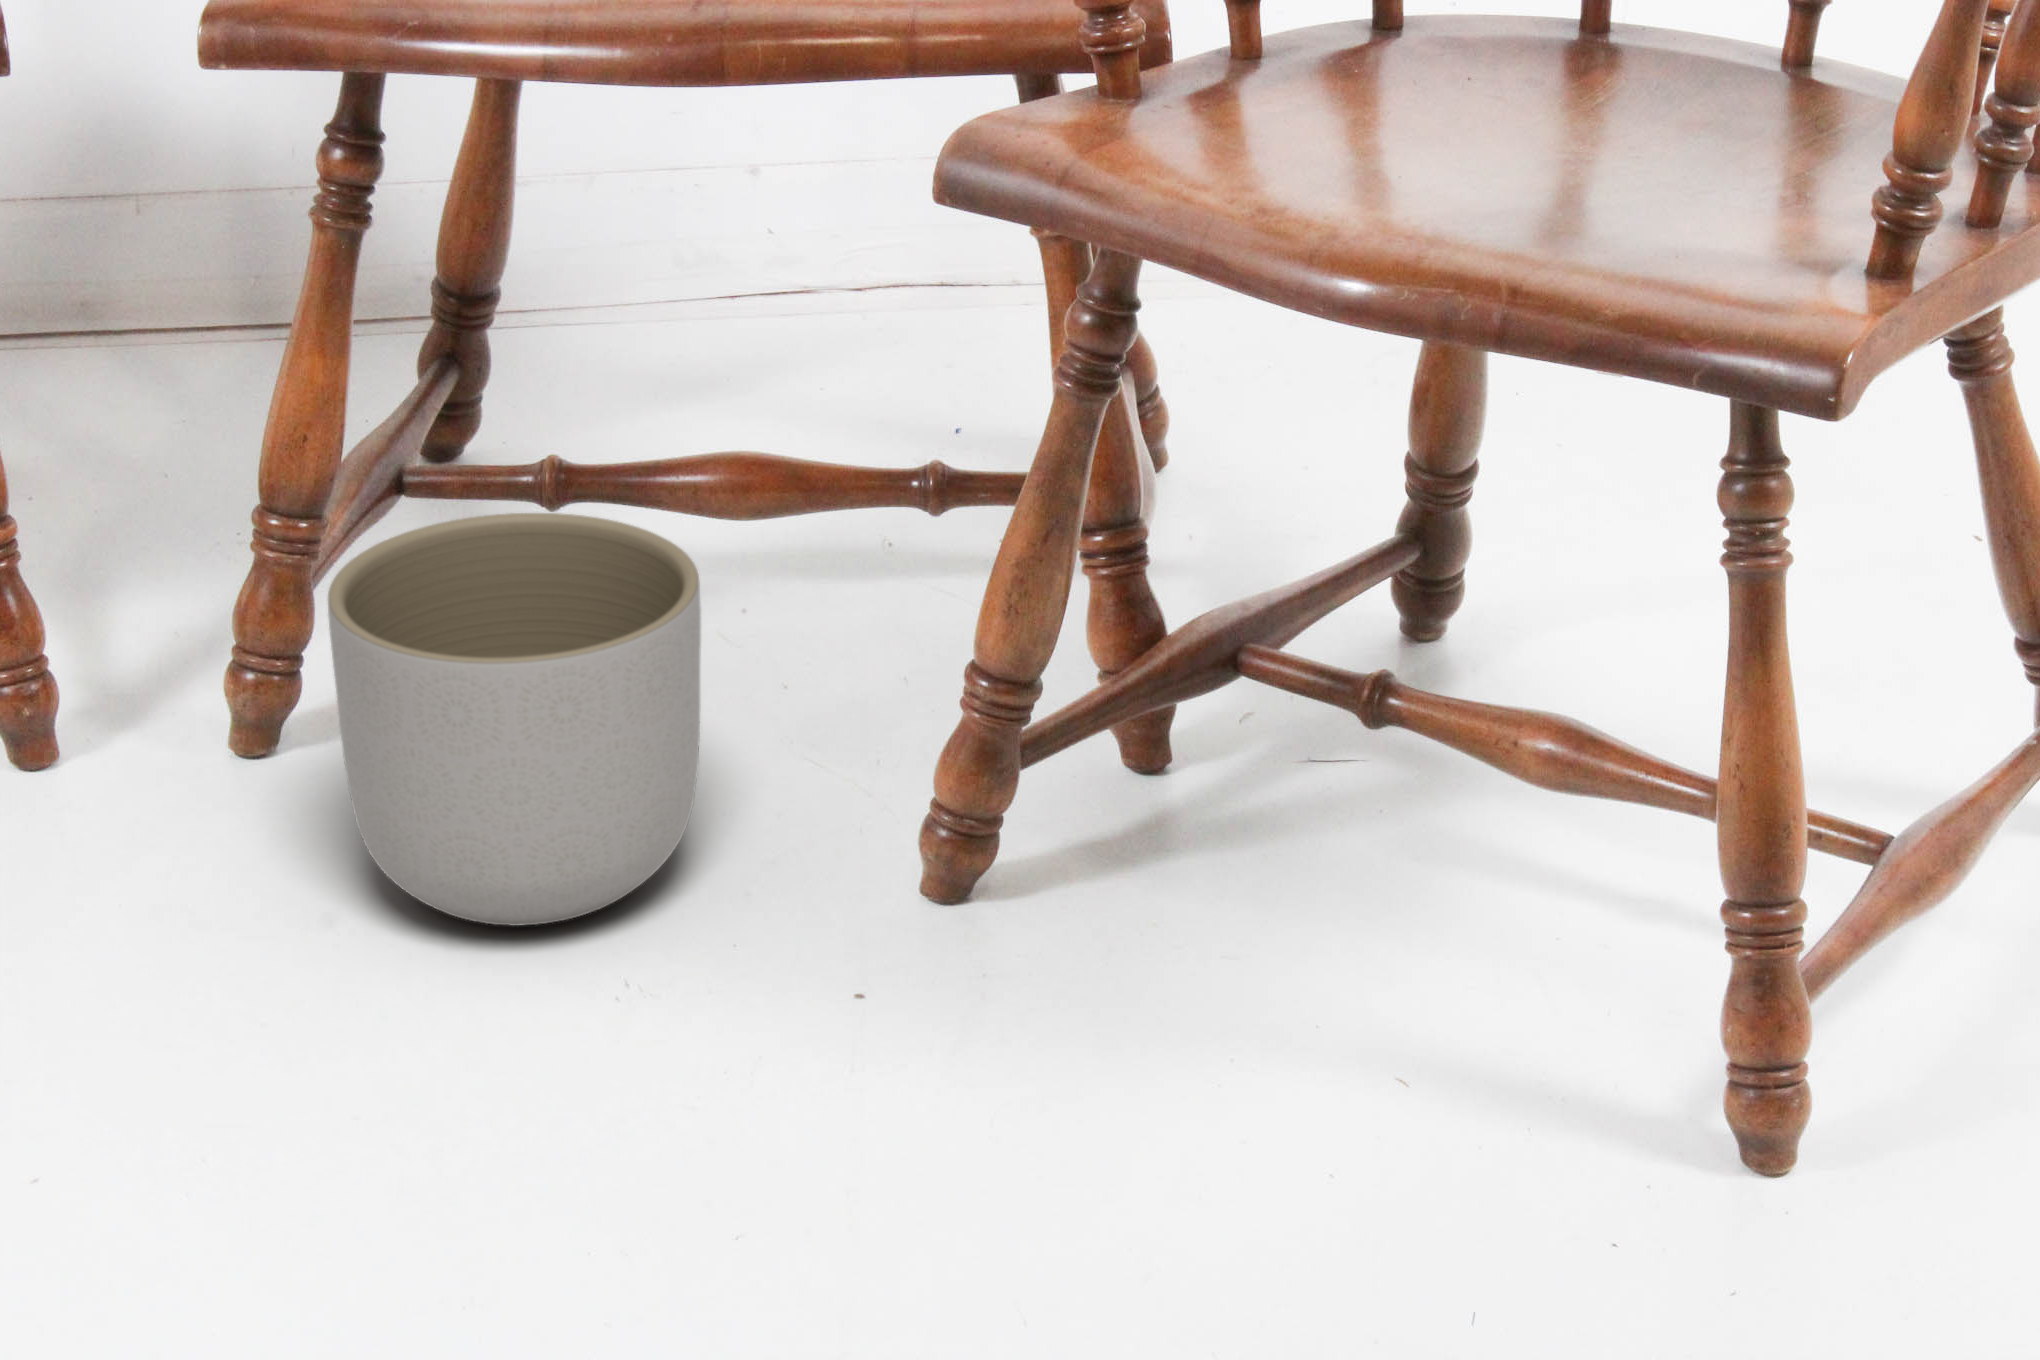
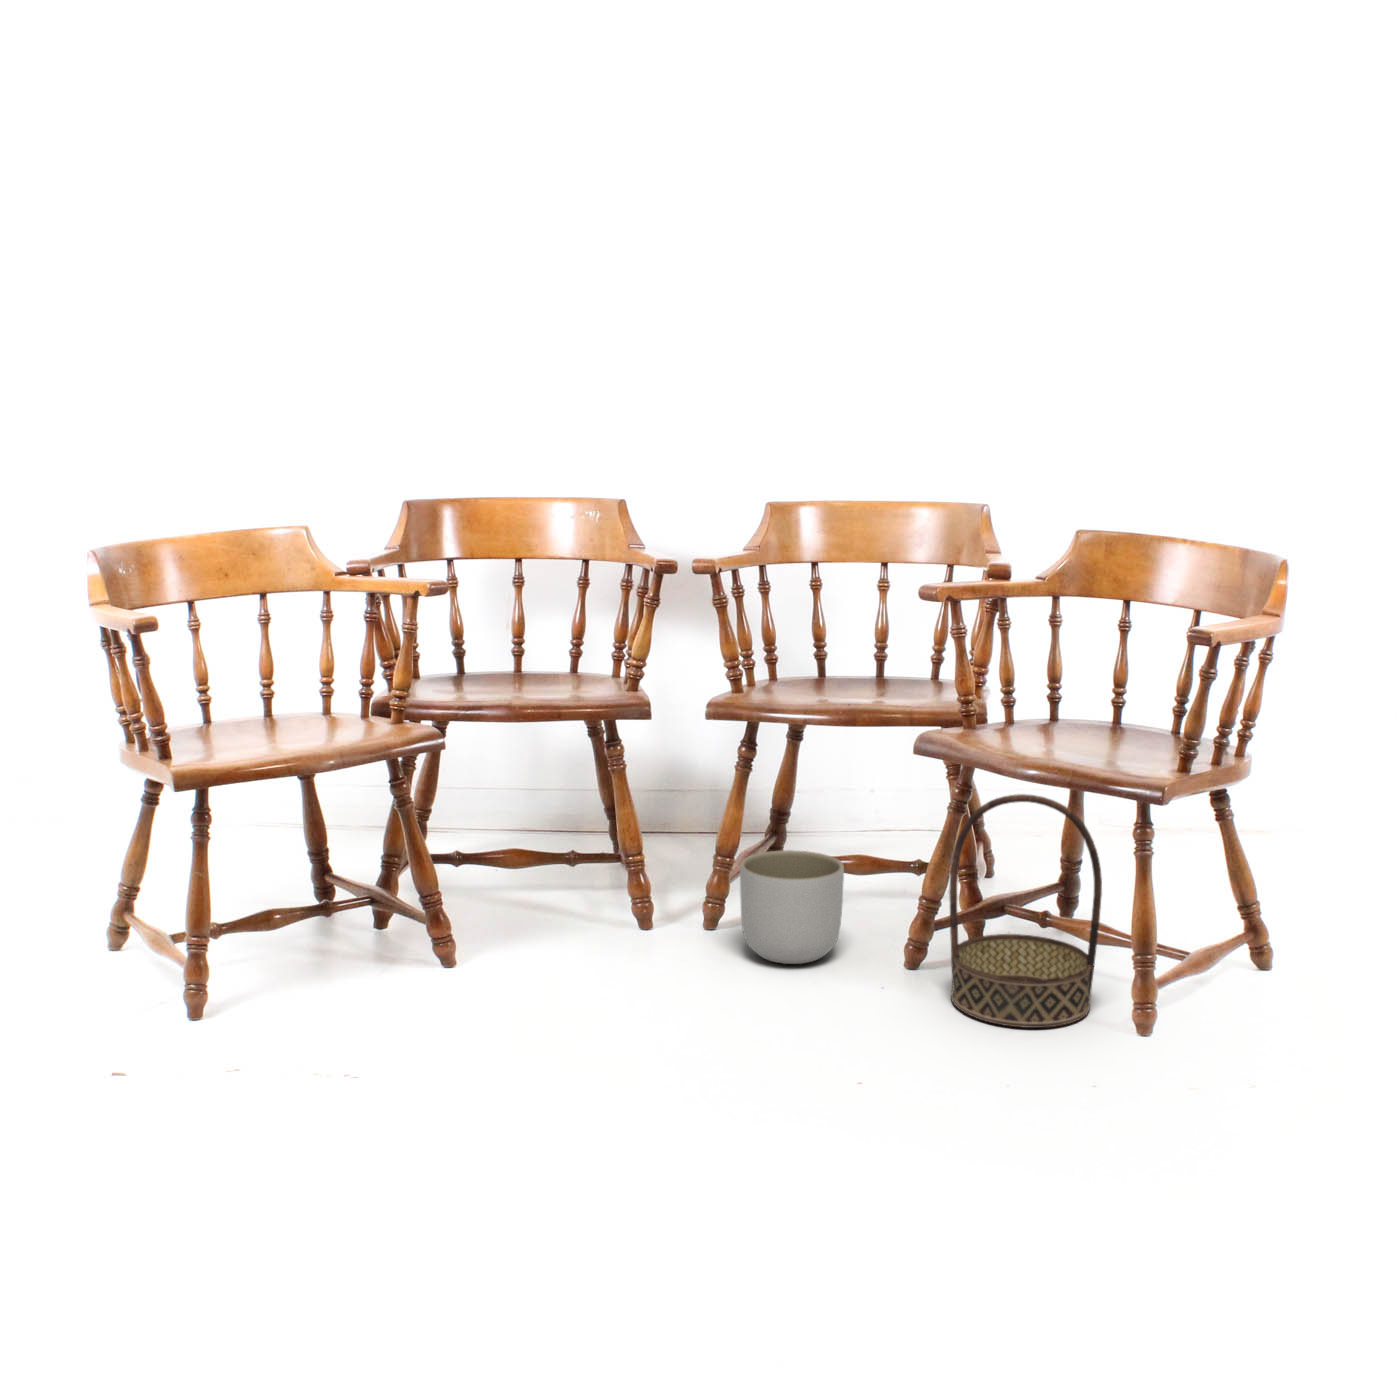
basket: none [1074,359,1603,1173] -> present [949,794,1102,1028]

